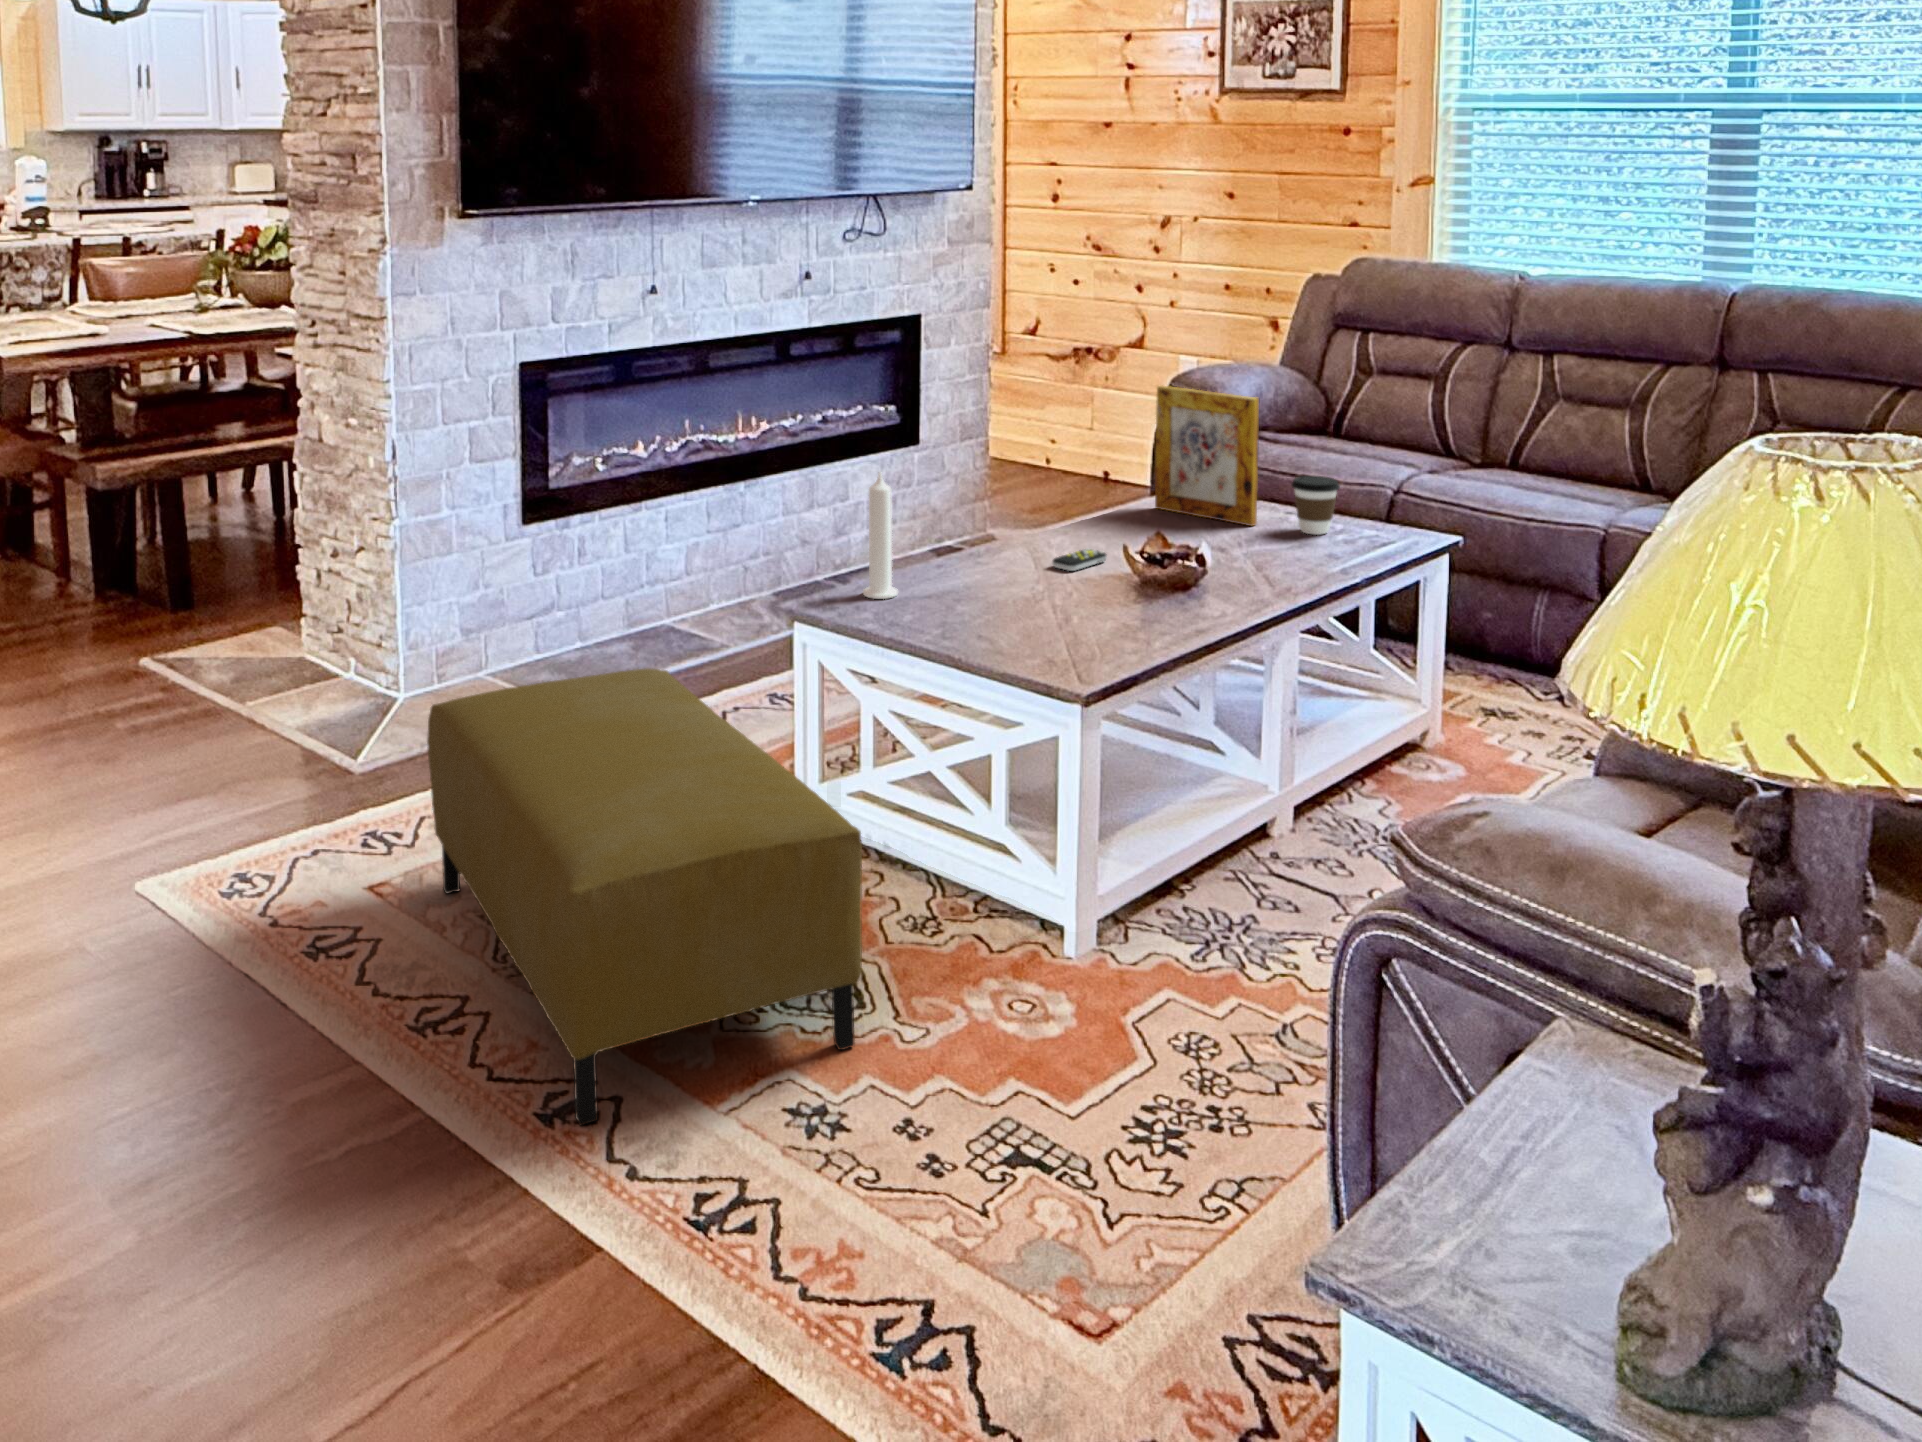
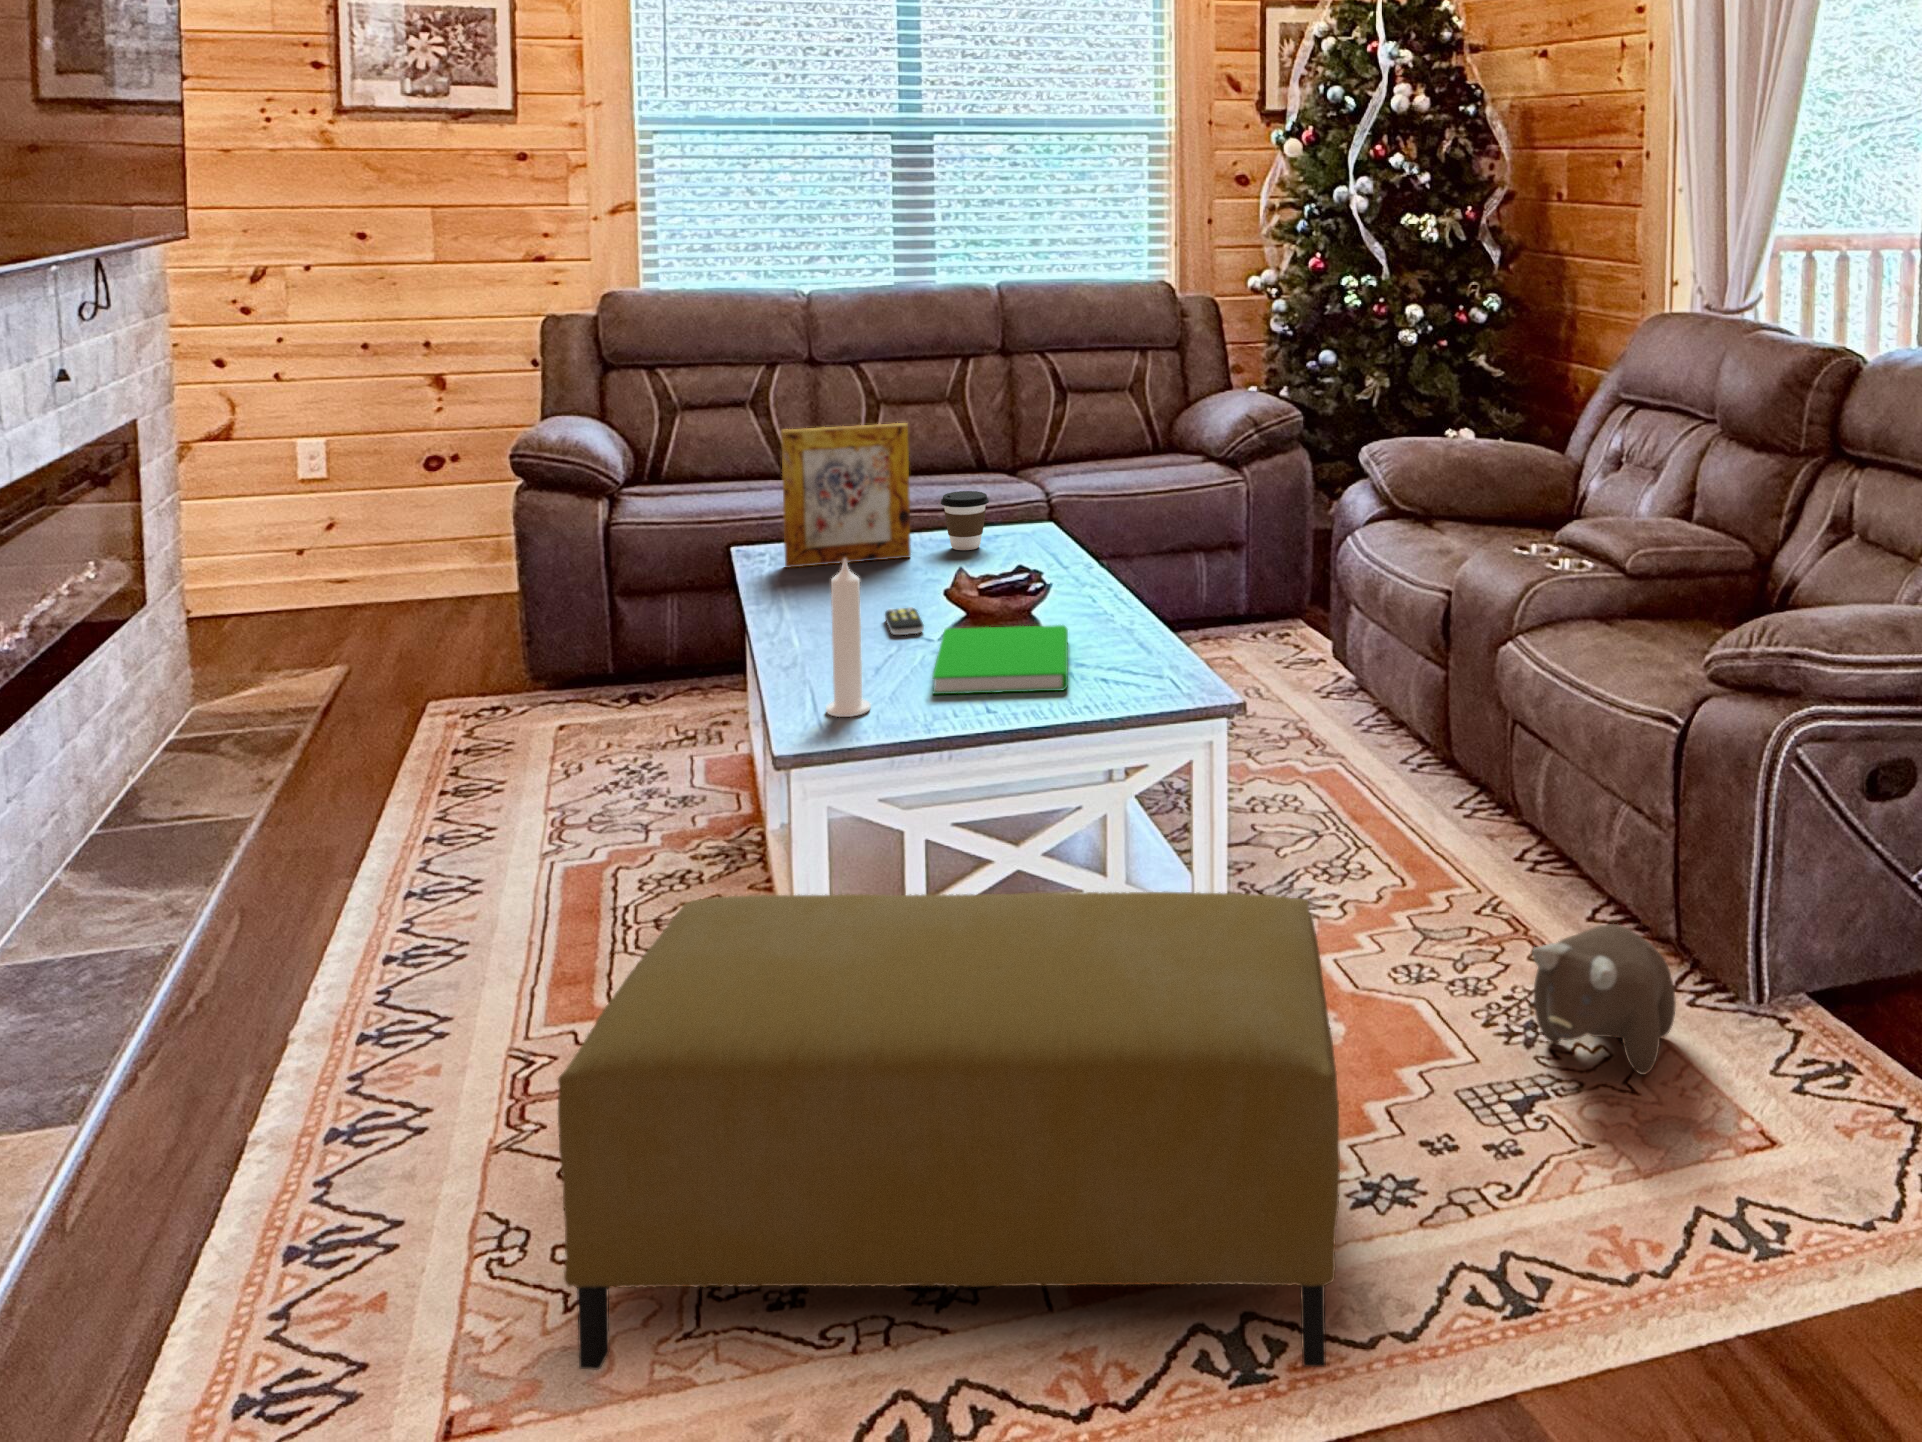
book: none [943,568,1129,633] -> present [933,625,1068,694]
plush toy: none [1041,1002,1273,1201] -> present [1532,924,1676,1075]

